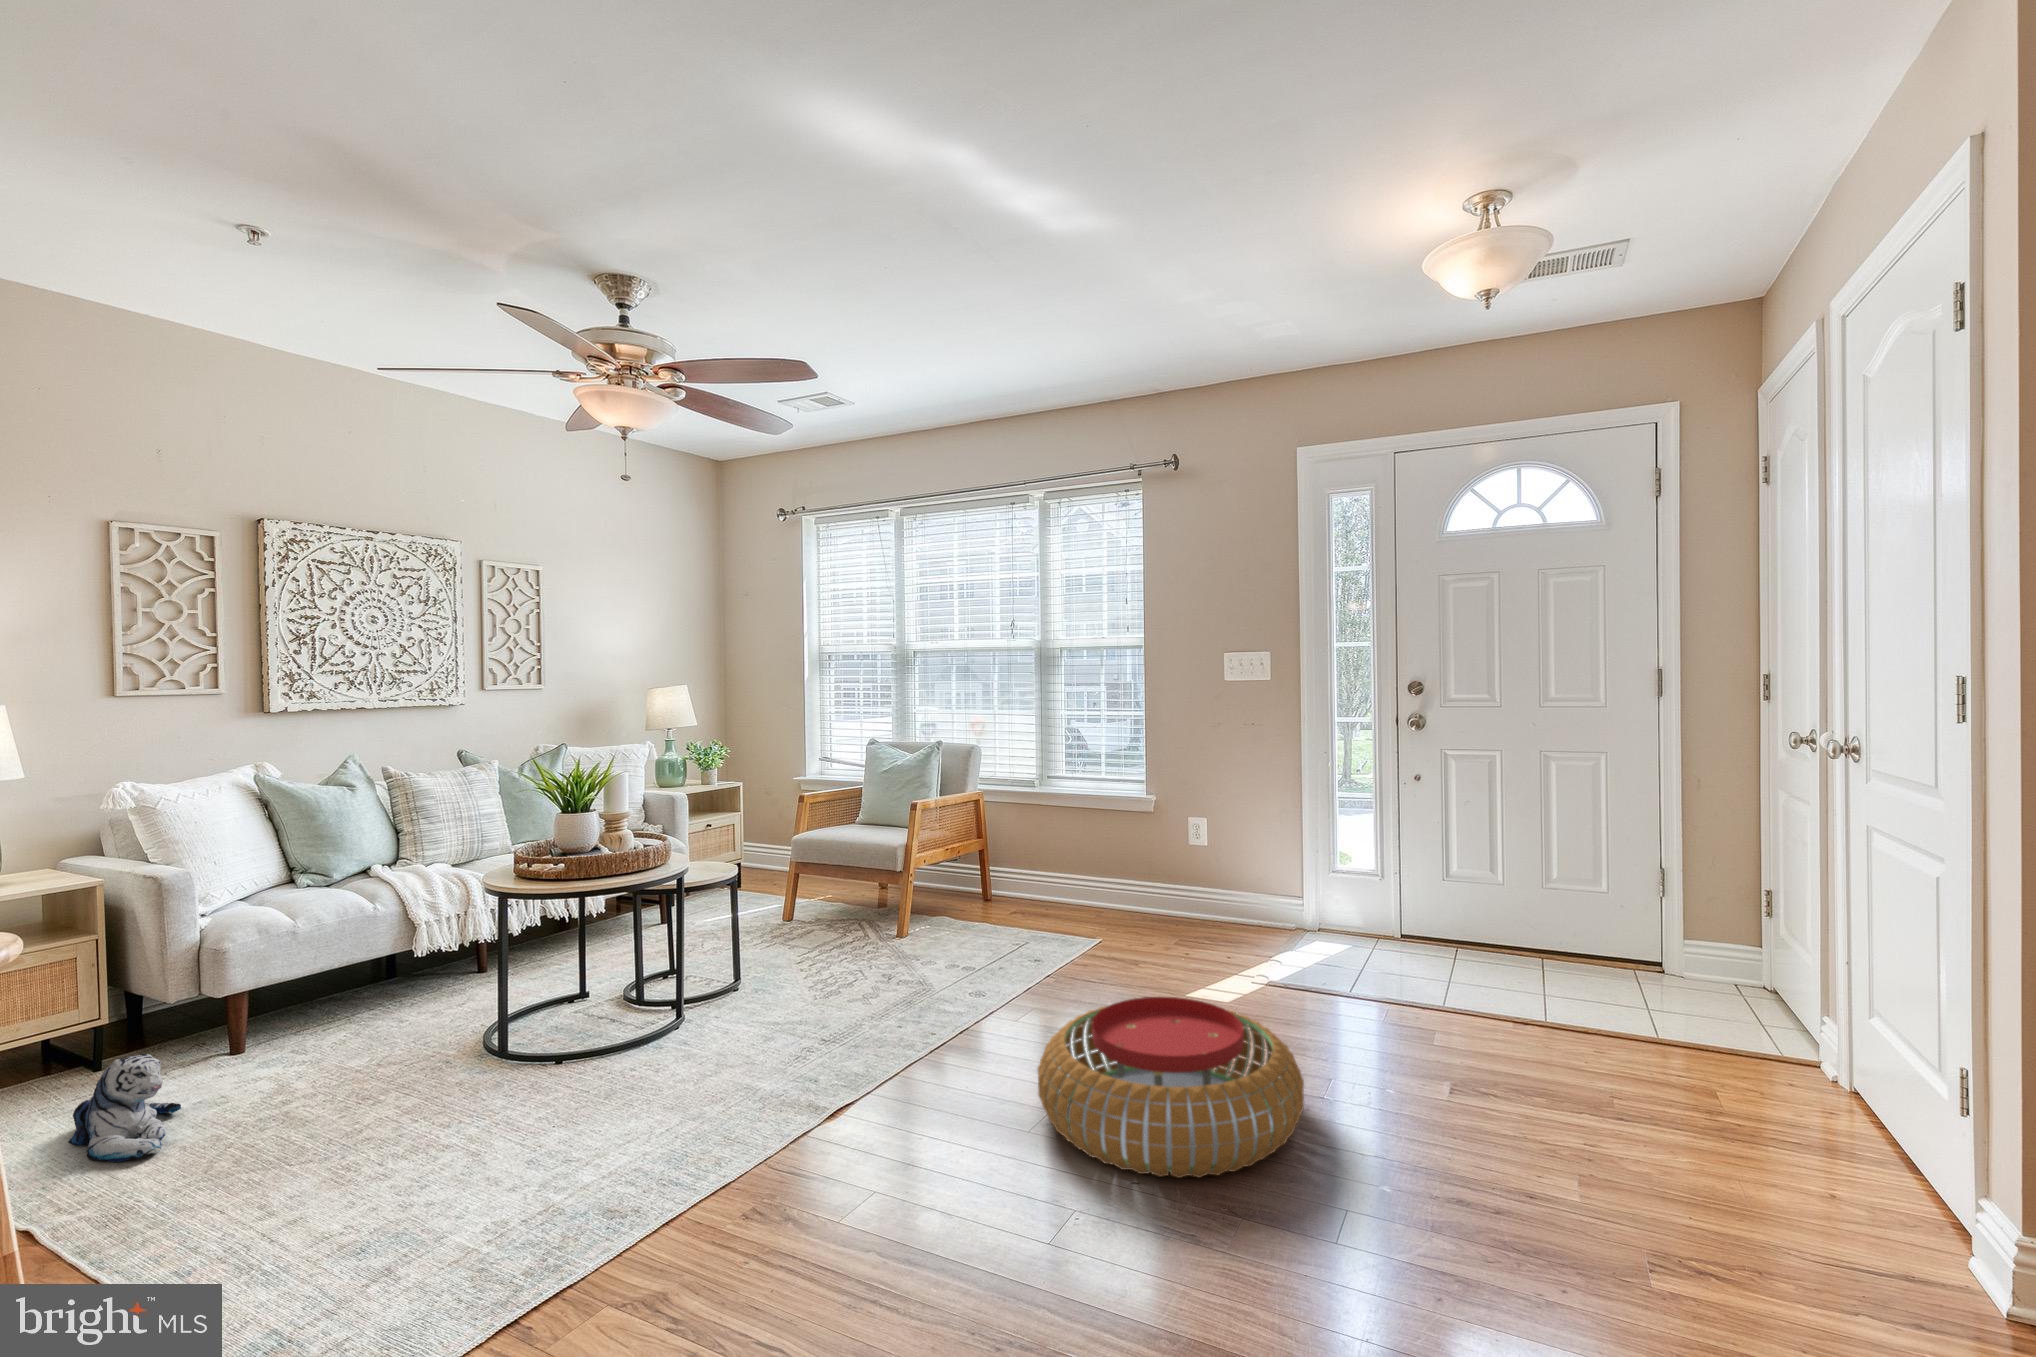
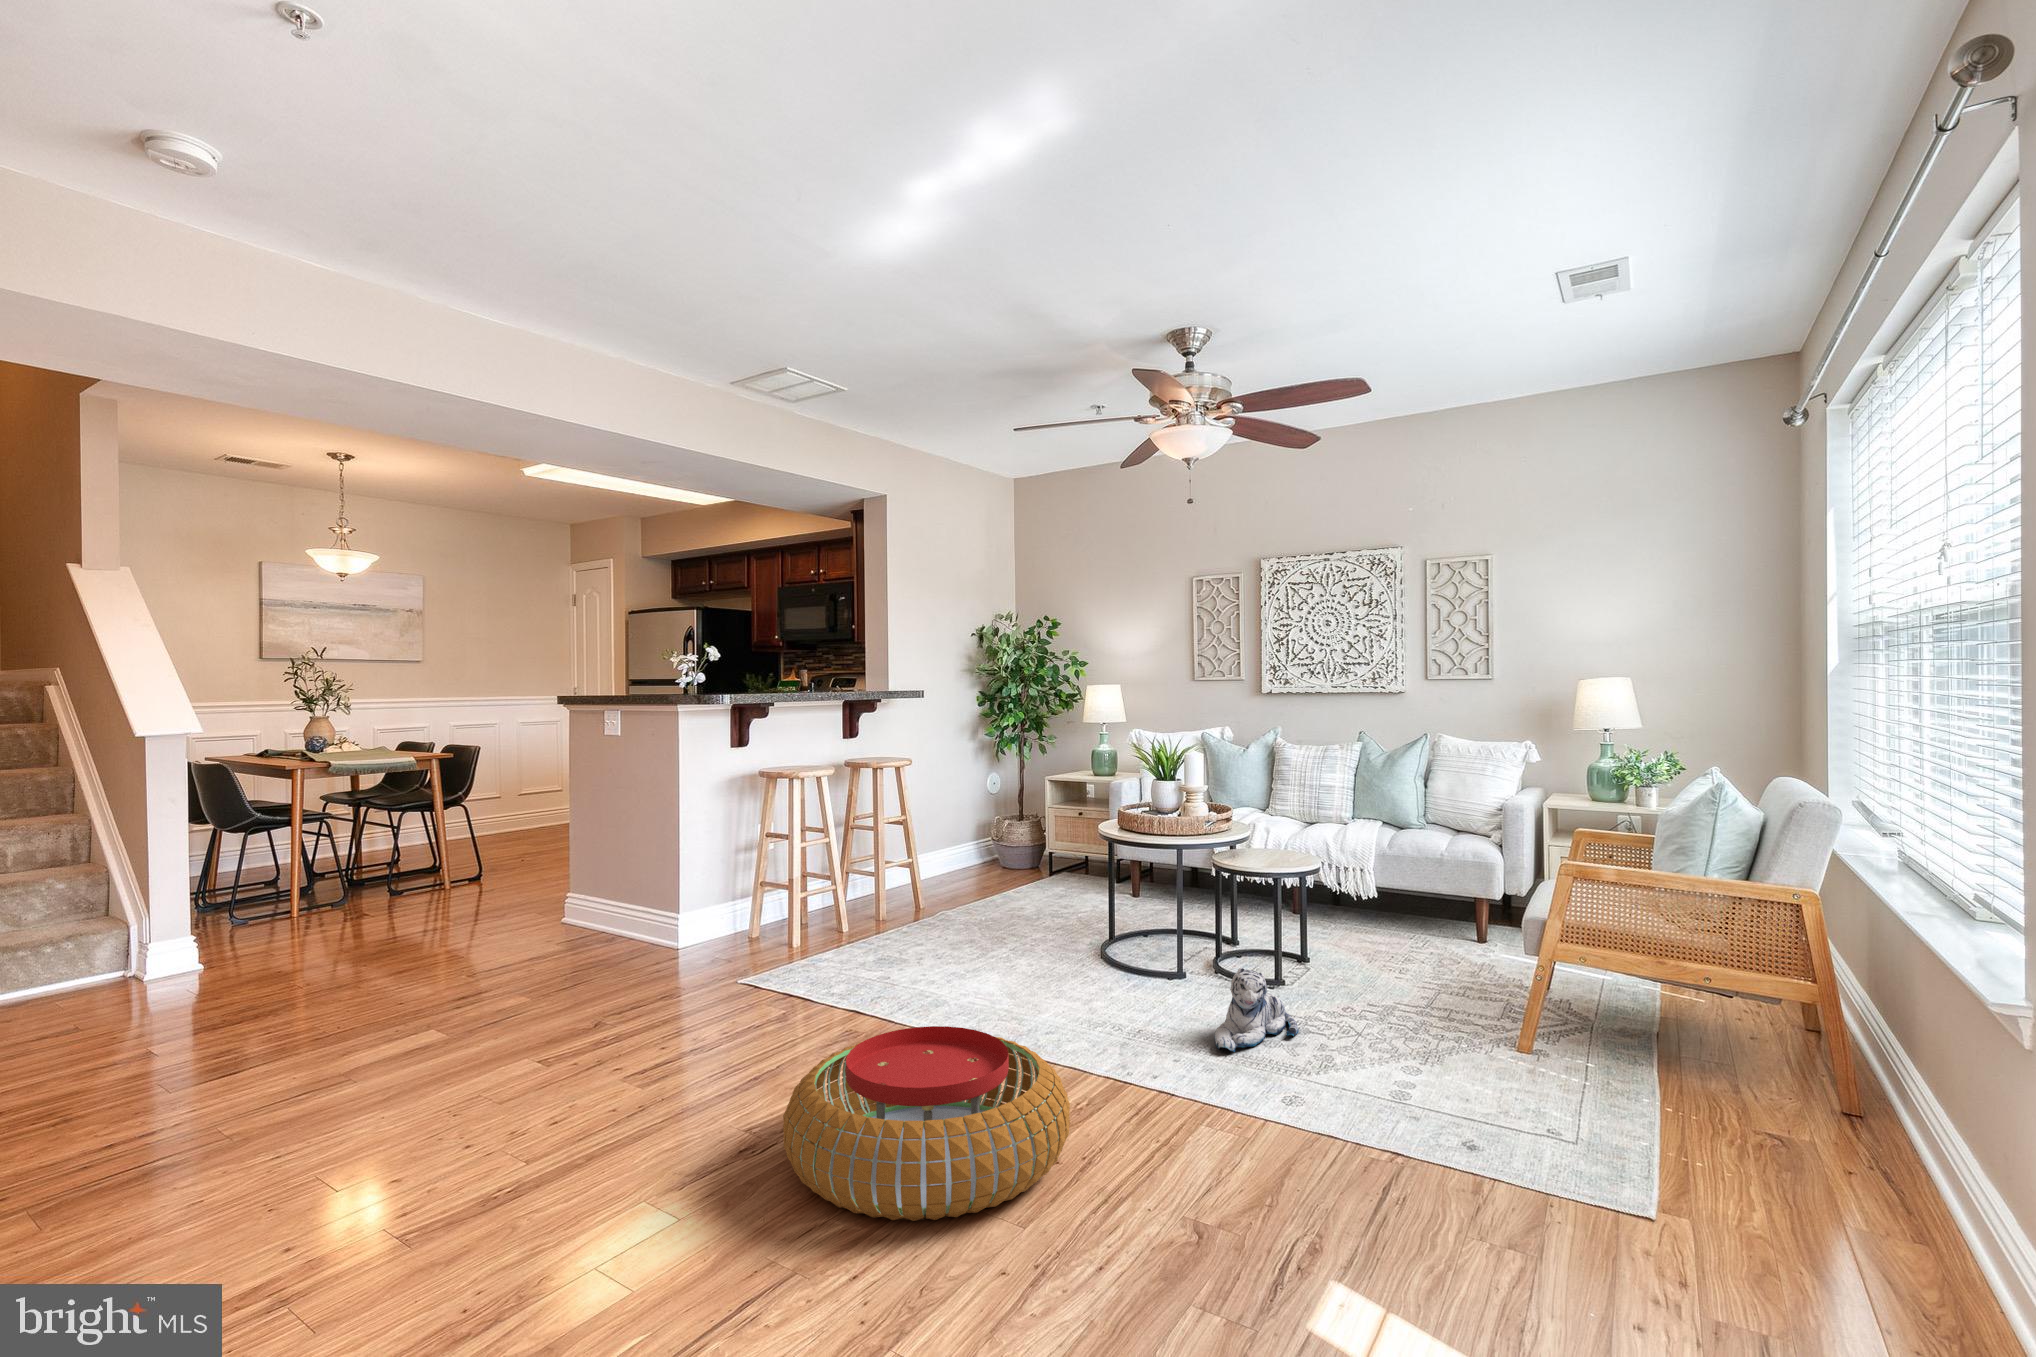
plush toy: present [68,1054,181,1162] -> present [1214,968,1299,1052]

